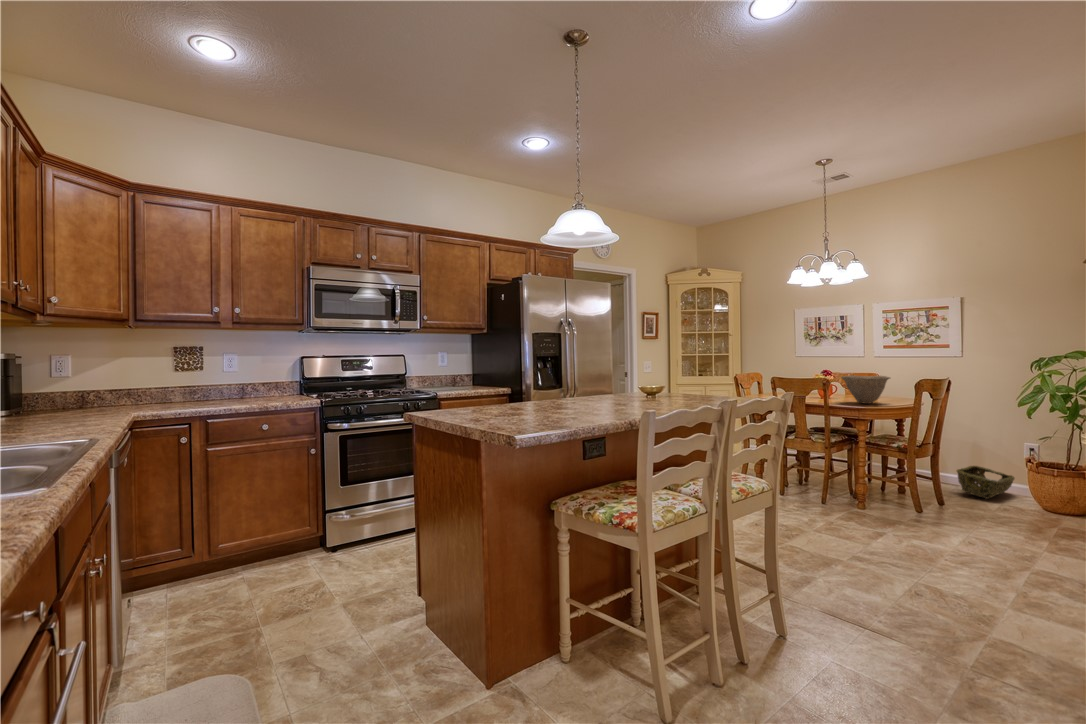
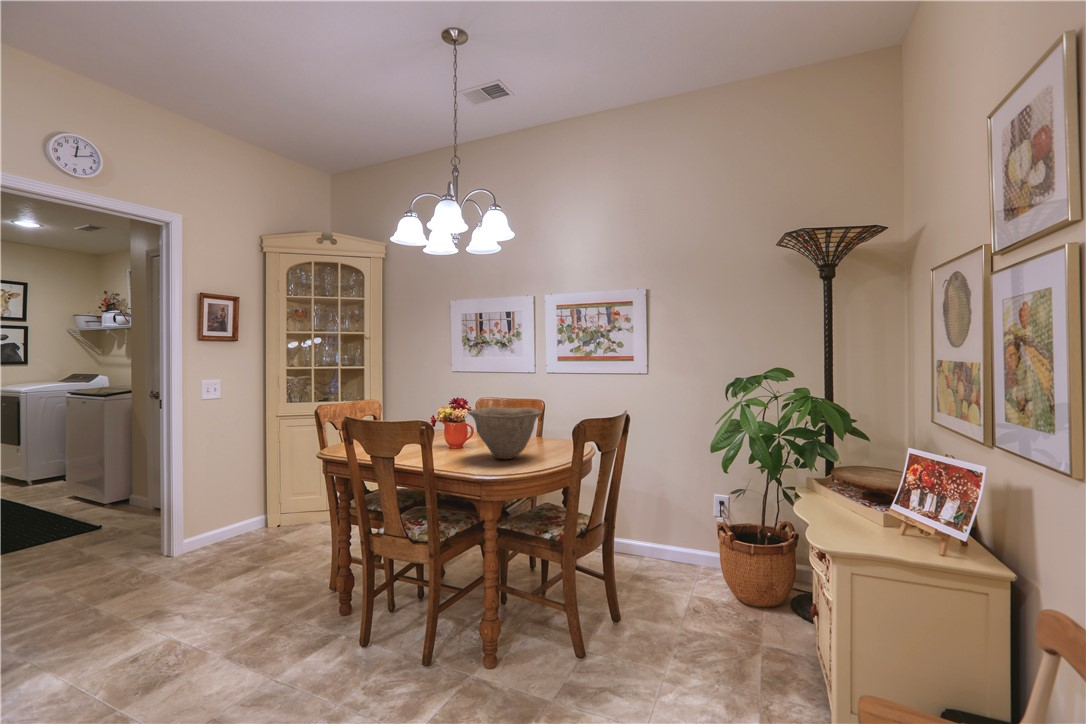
woven basket: present [957,466,1014,499] -> none [639,532,708,592]

